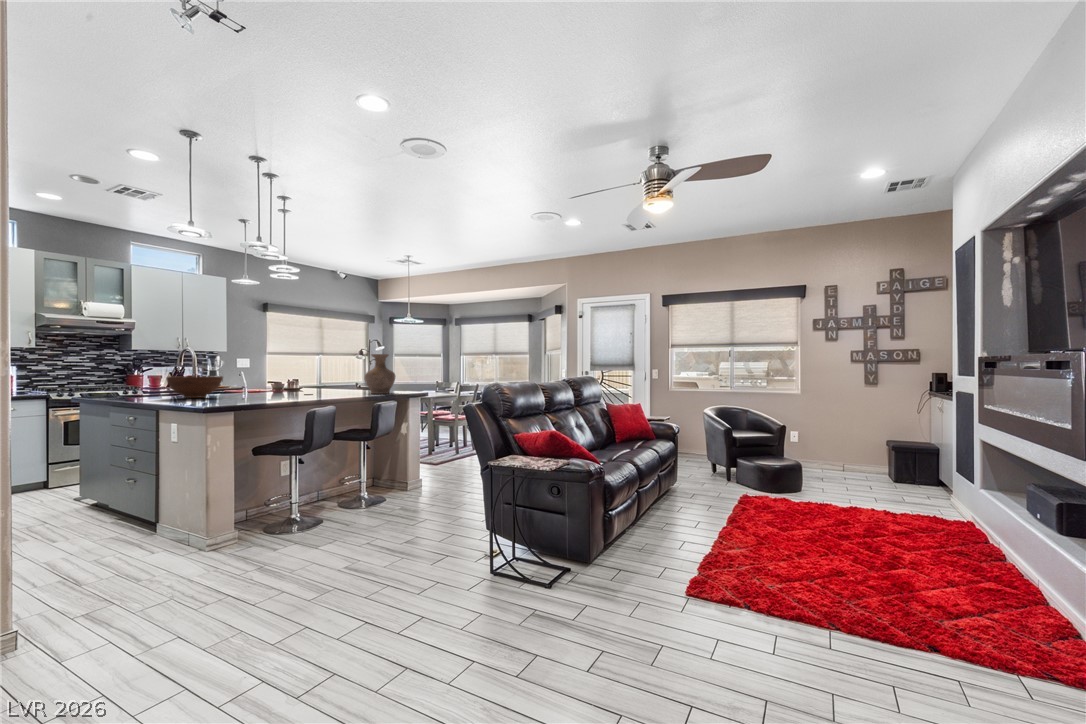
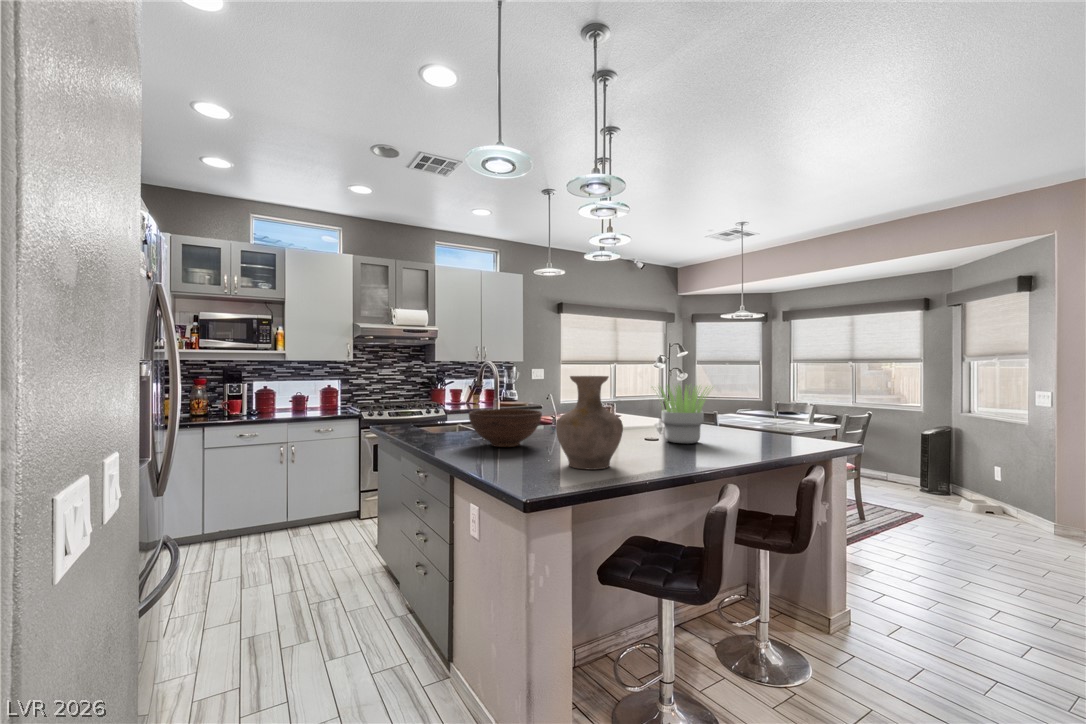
vase: present [365,354,396,394] -> present [556,376,623,470]
potted plant: none [301,359,344,394] -> present [660,385,713,444]

